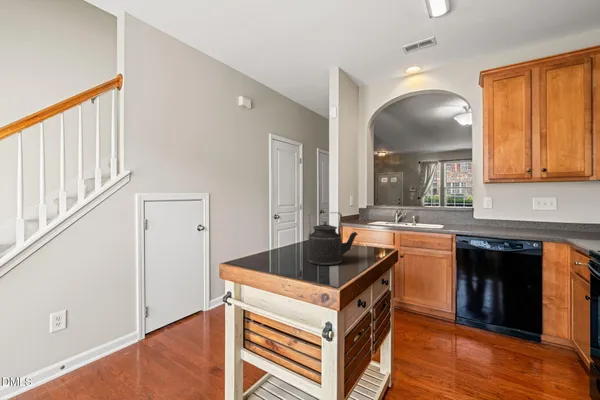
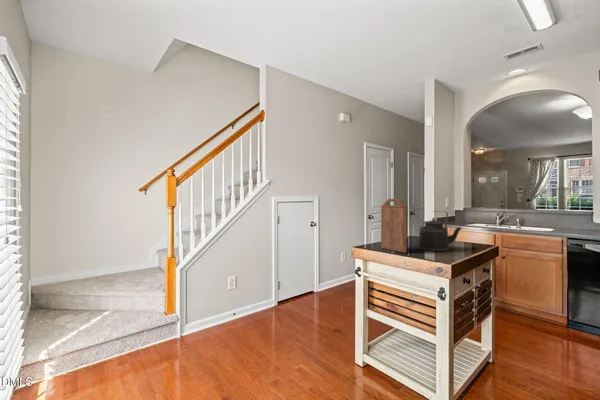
cutting board: none [259,197,289,271] -> present [381,199,407,253]

